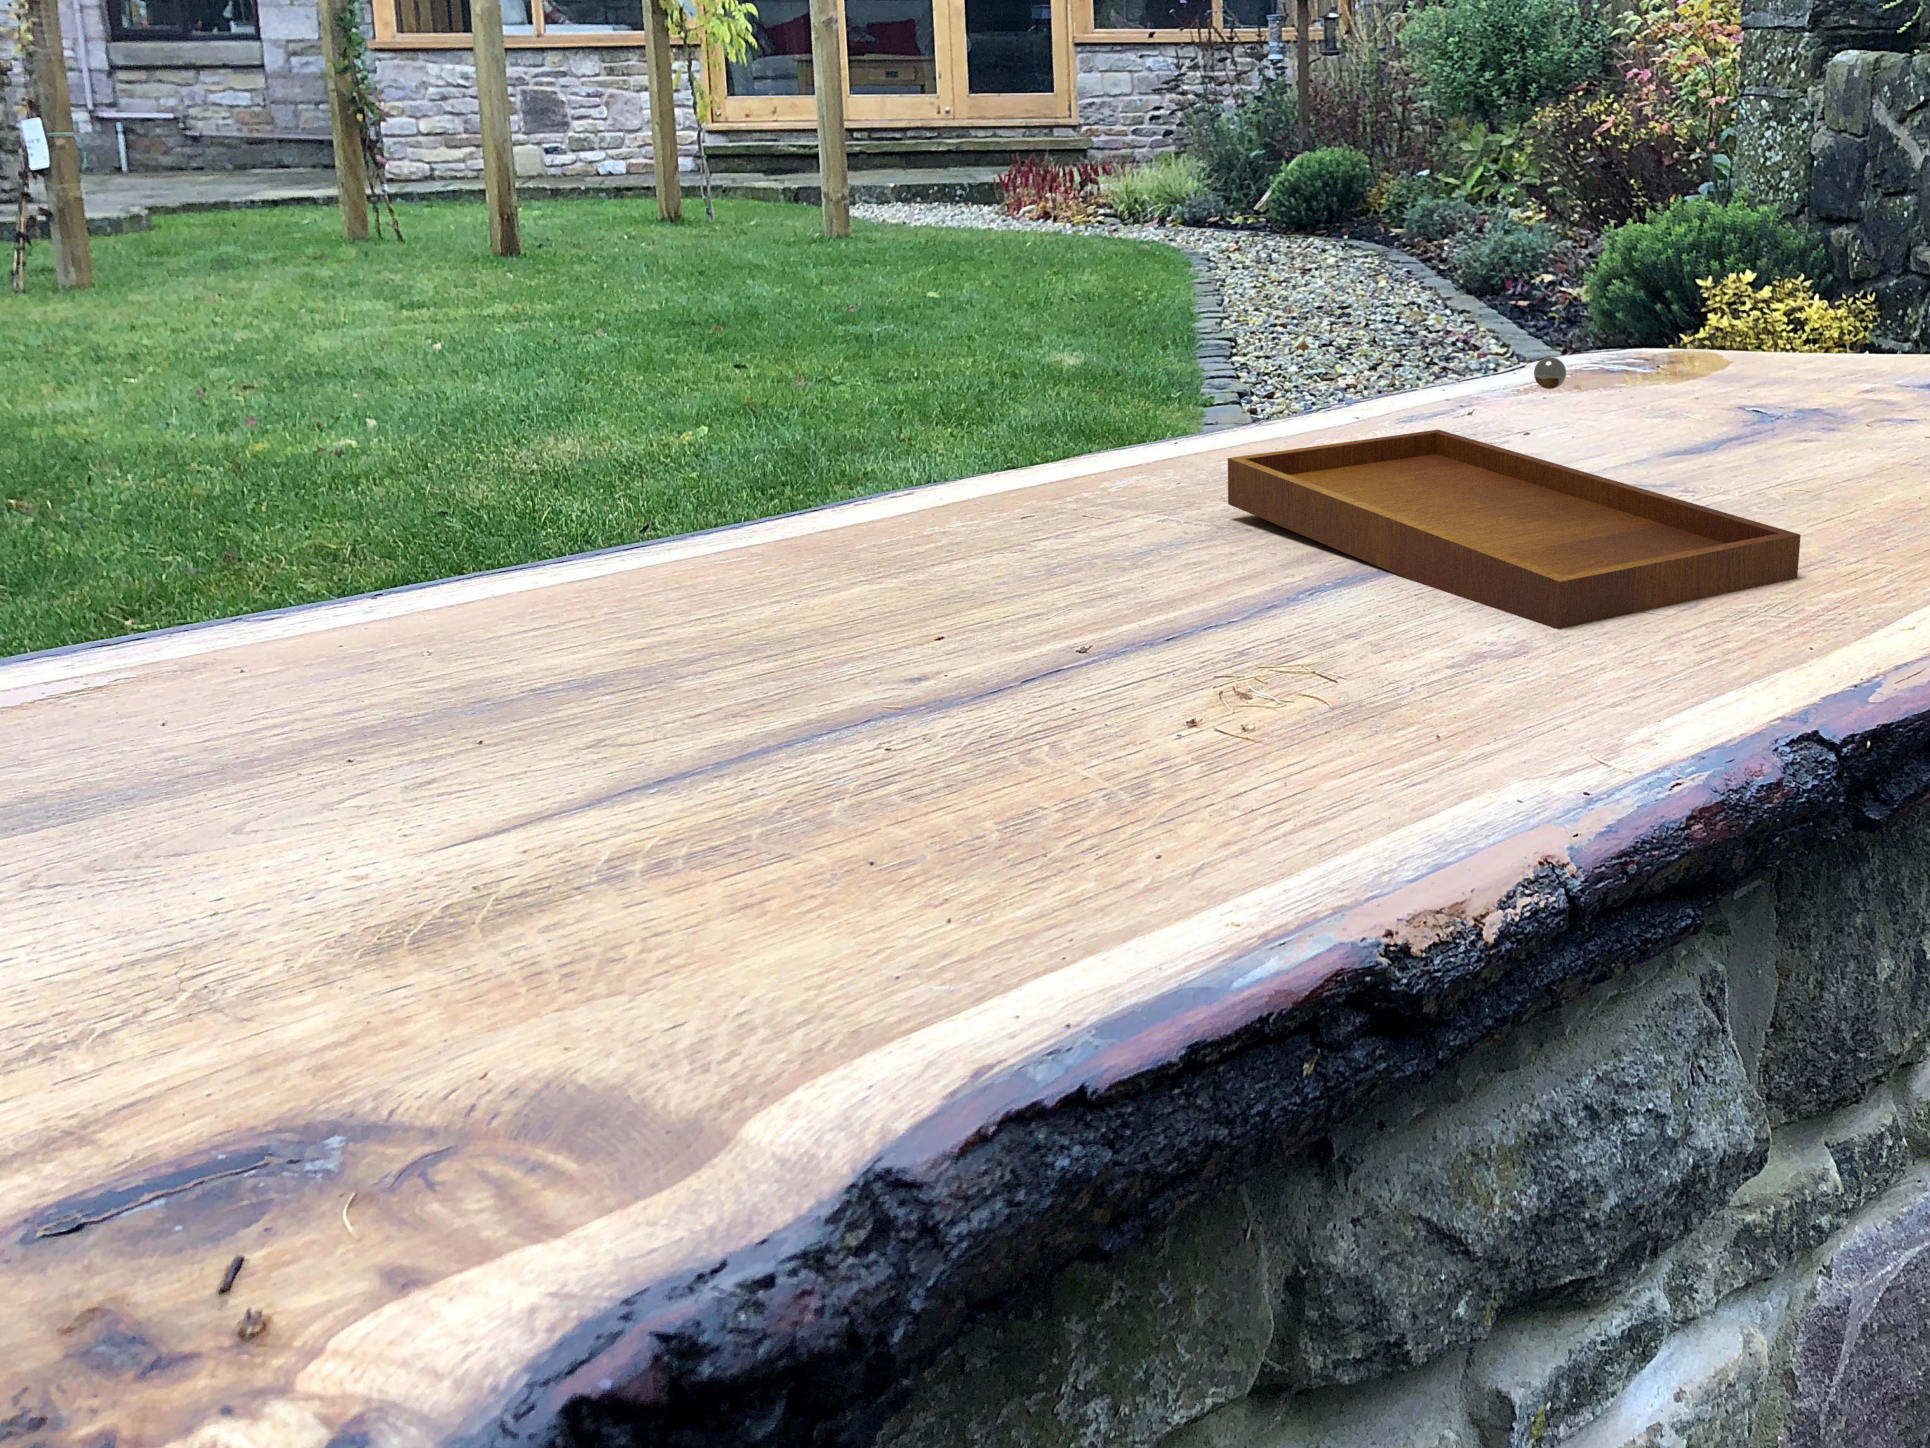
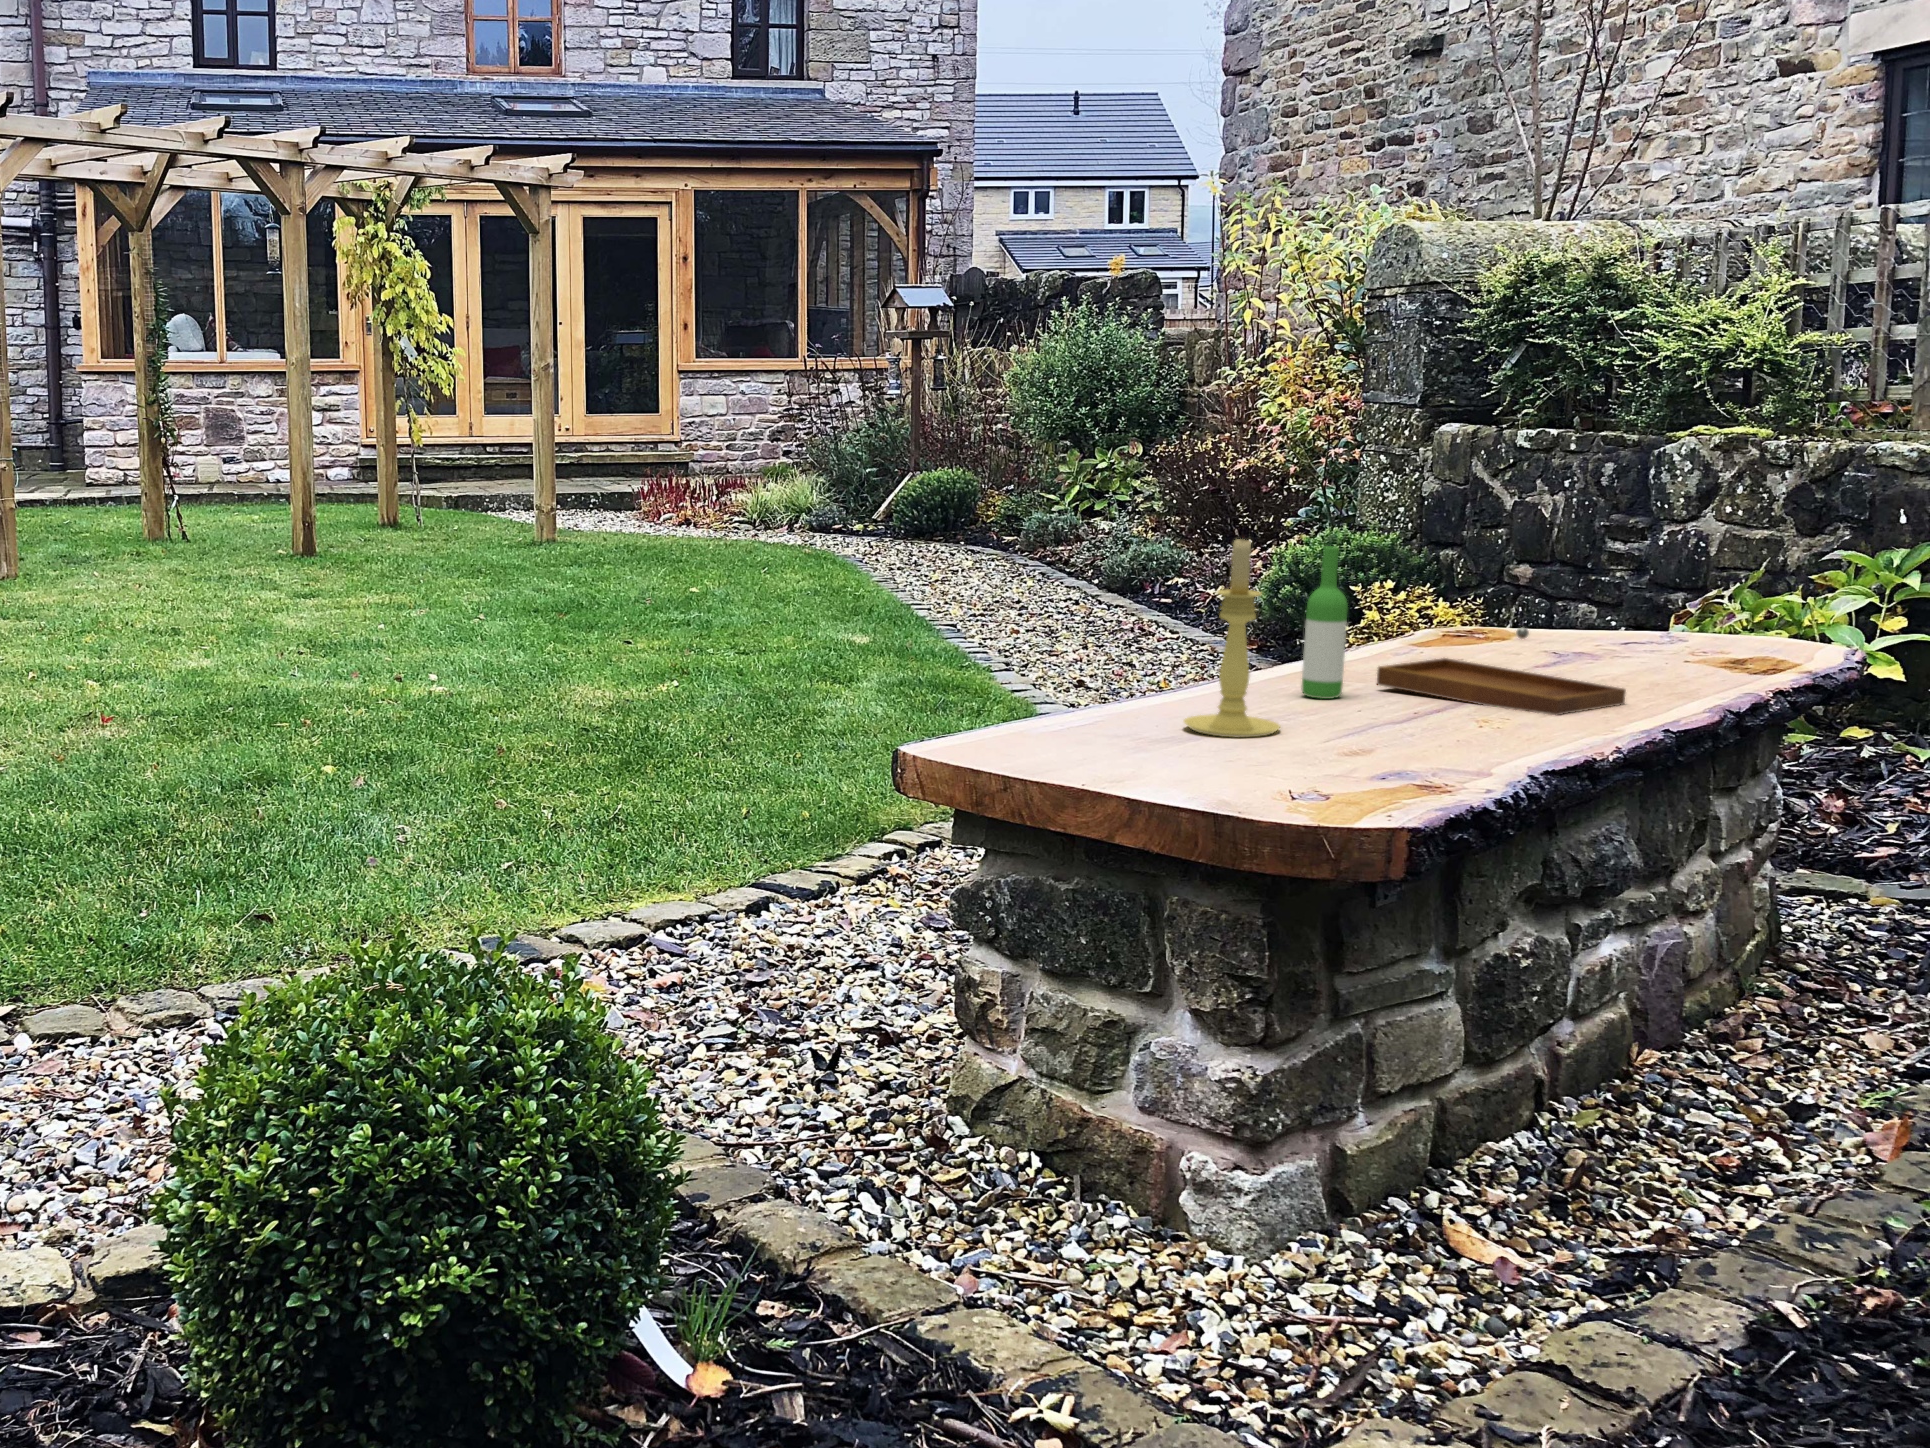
candle holder: none [305,61,632,751] -> present [1184,539,1280,738]
wine bottle: none [991,138,1101,551] -> present [1301,546,1348,699]

